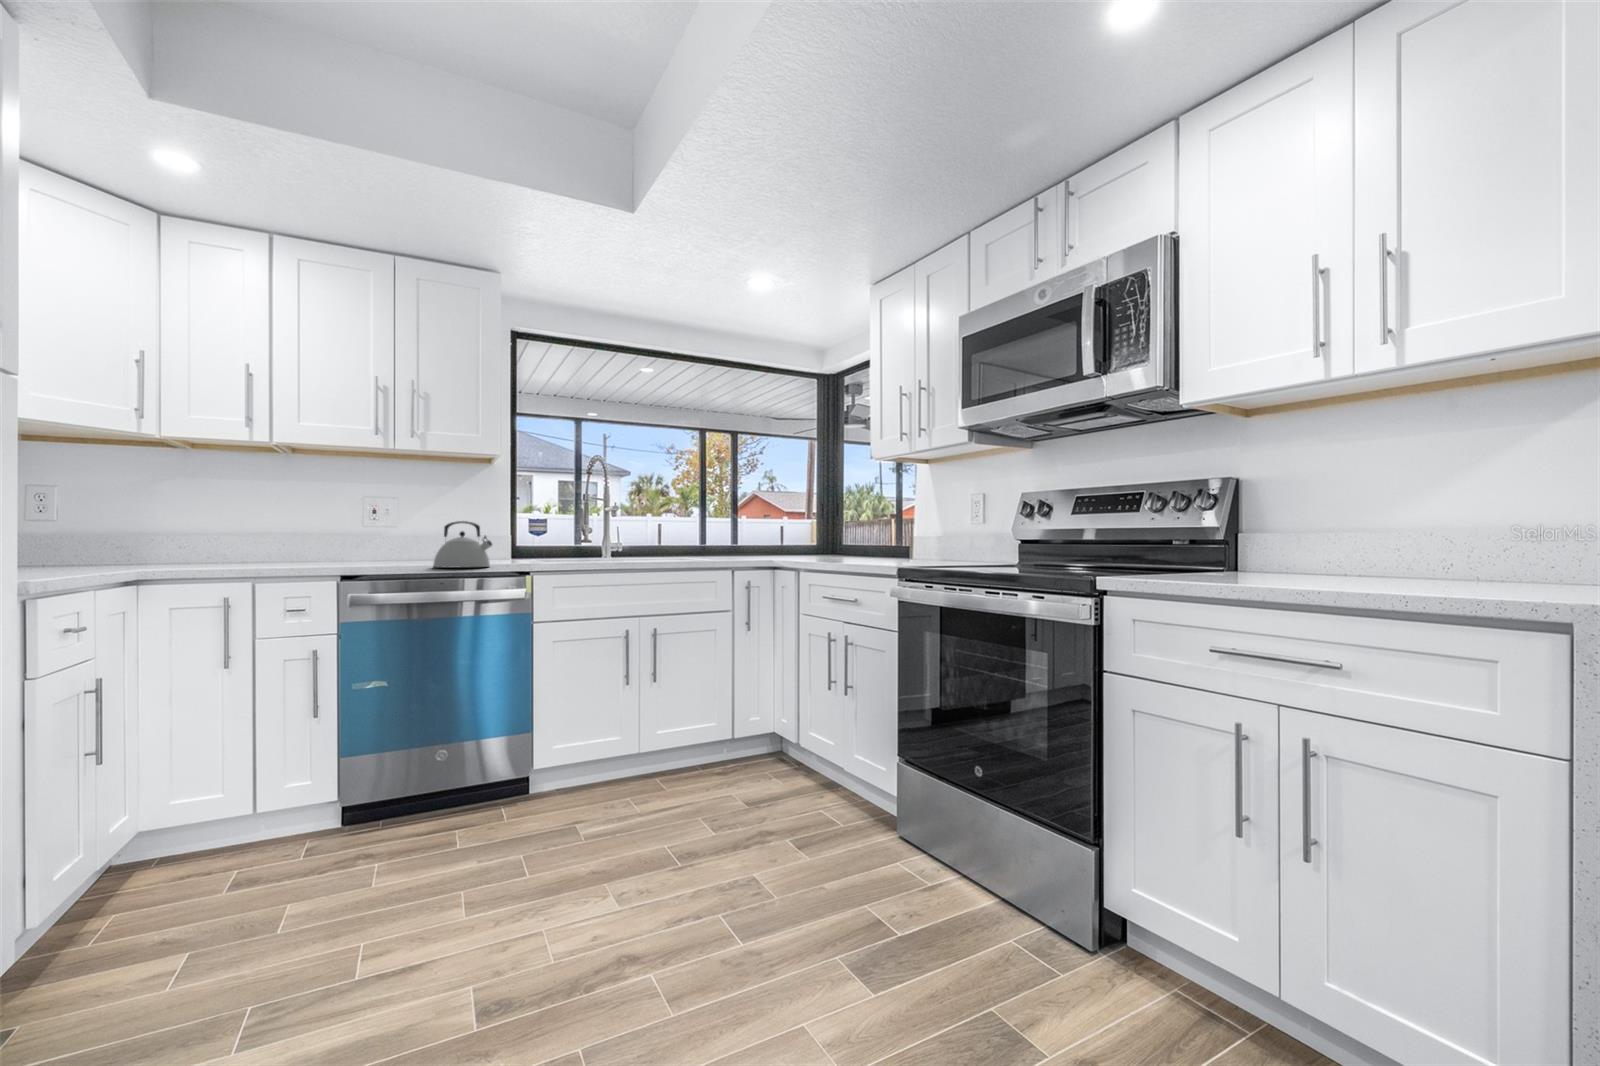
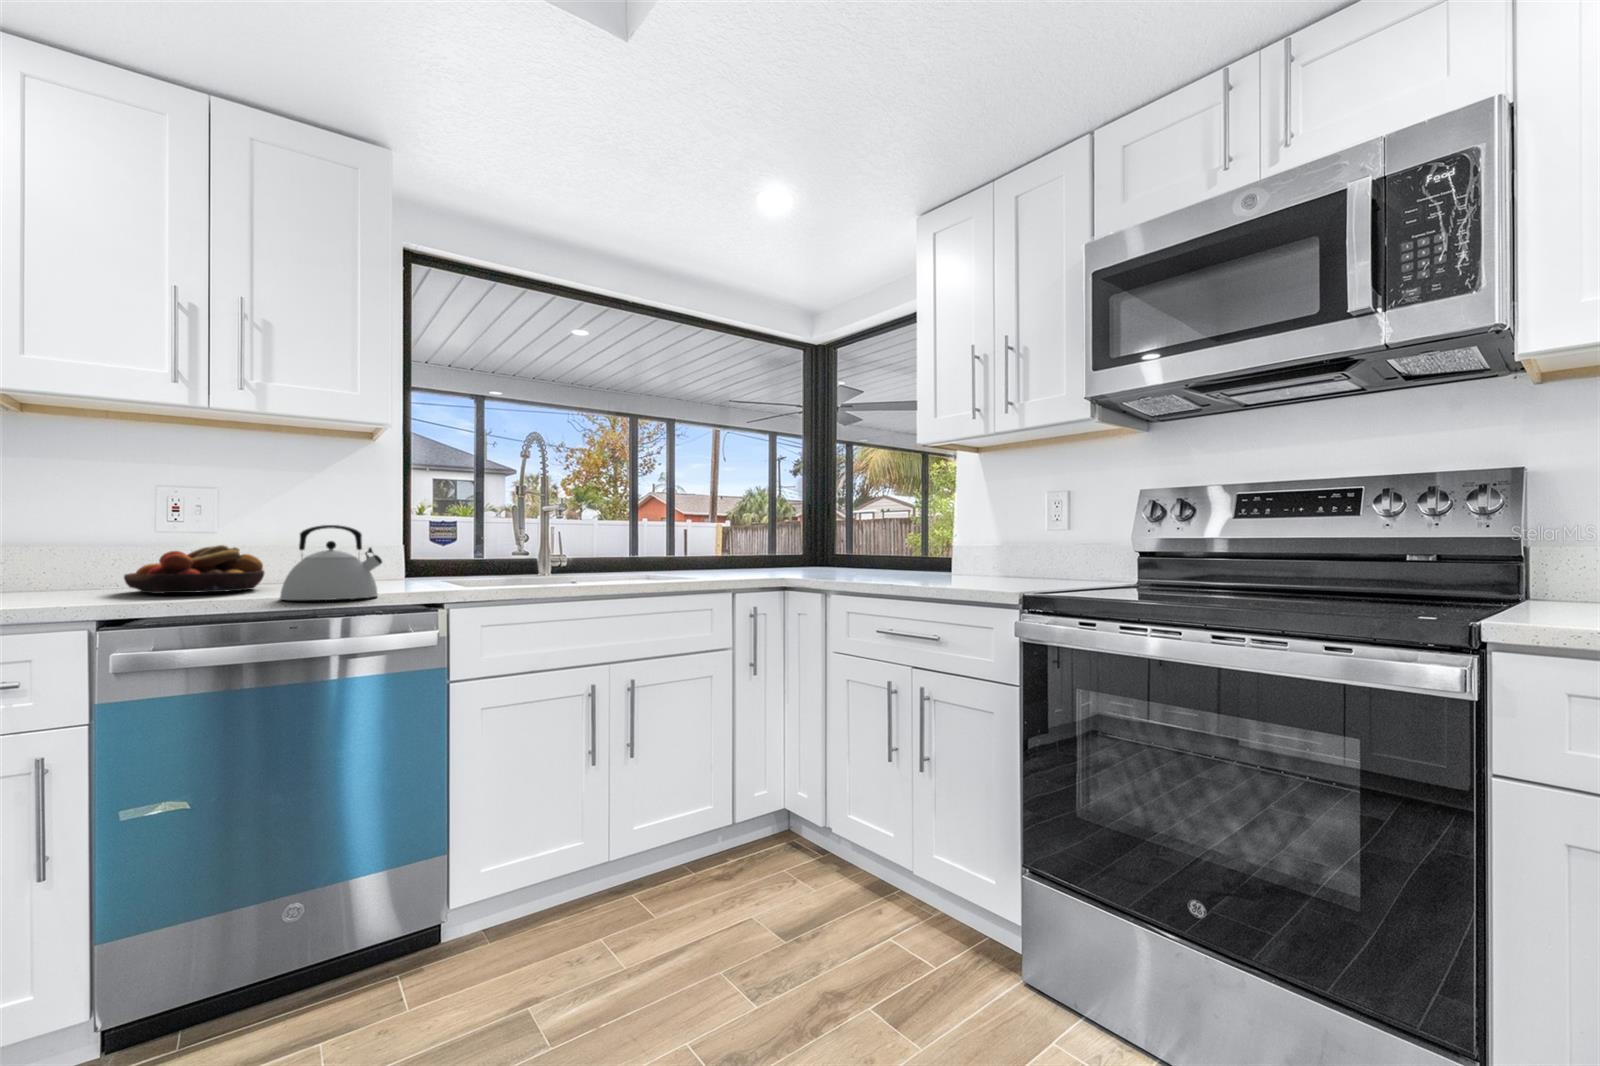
fruit bowl: none [348,534,425,563] -> present [124,545,264,593]

